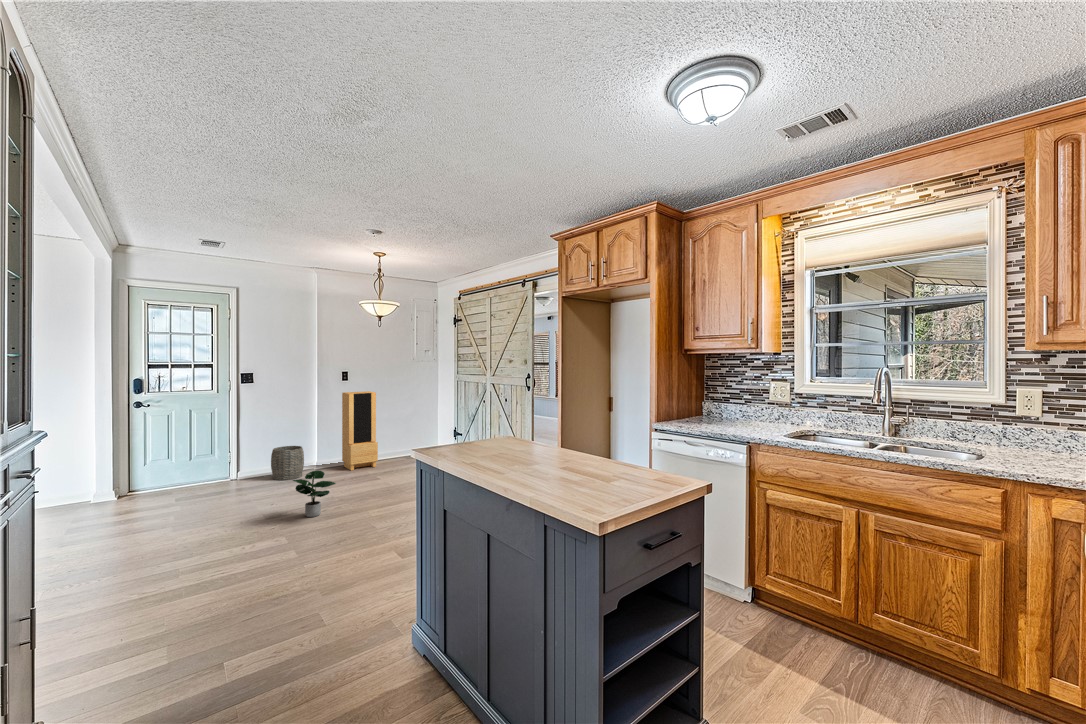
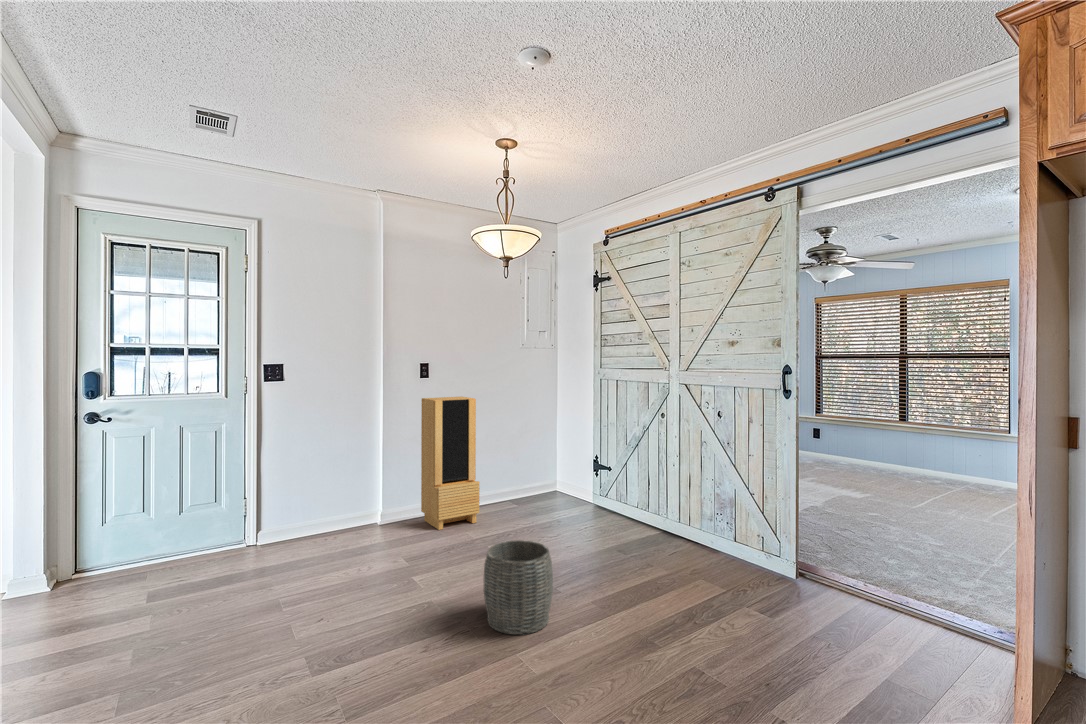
woven basket: present [271,446,304,480] -> present [484,540,553,635]
potted plant: present [293,470,336,517] -> none [368,554,453,658]

